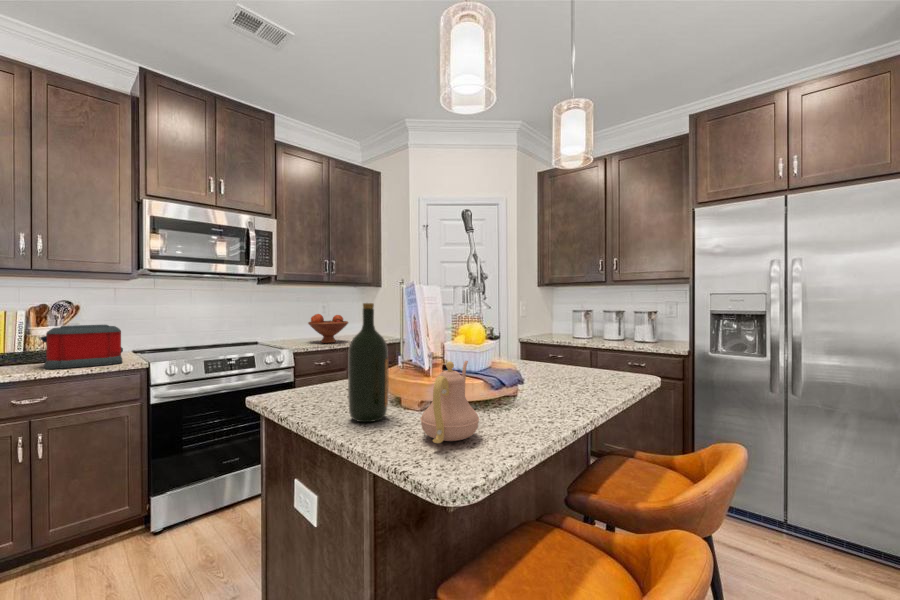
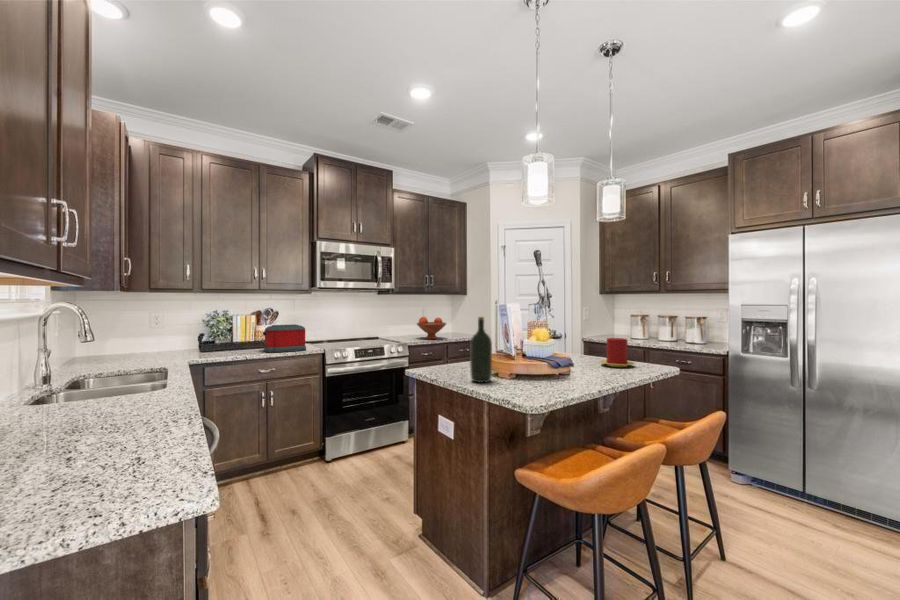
candle: none [555,338,604,380] -> present [600,338,634,367]
teapot: present [421,361,479,443] -> none [512,349,543,391]

